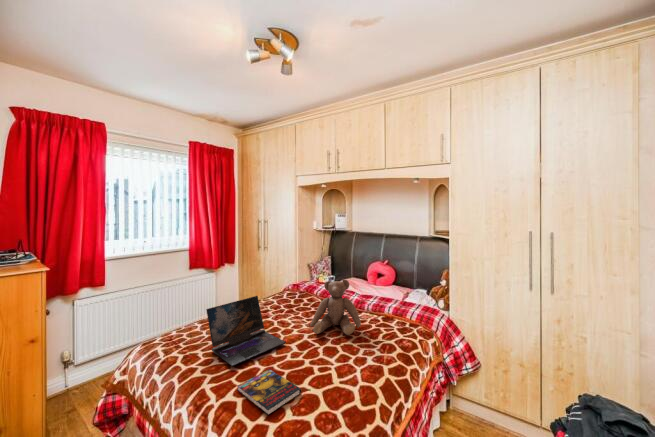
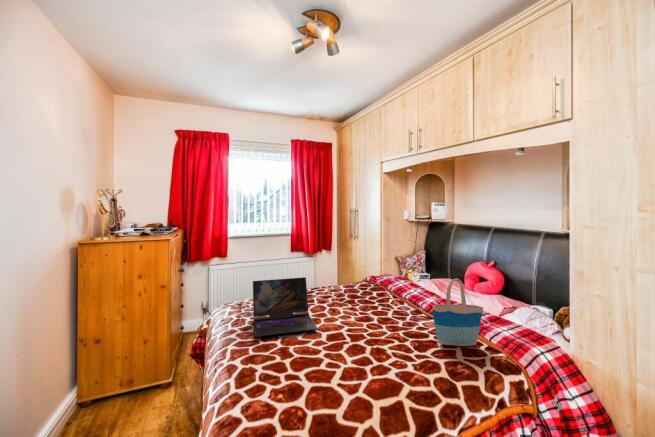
tote bag: none [378,278,408,330] -> present [433,278,483,346]
teddy bear: present [310,279,361,335] -> none [352,273,410,338]
book: present [238,369,302,415] -> none [244,349,292,389]

